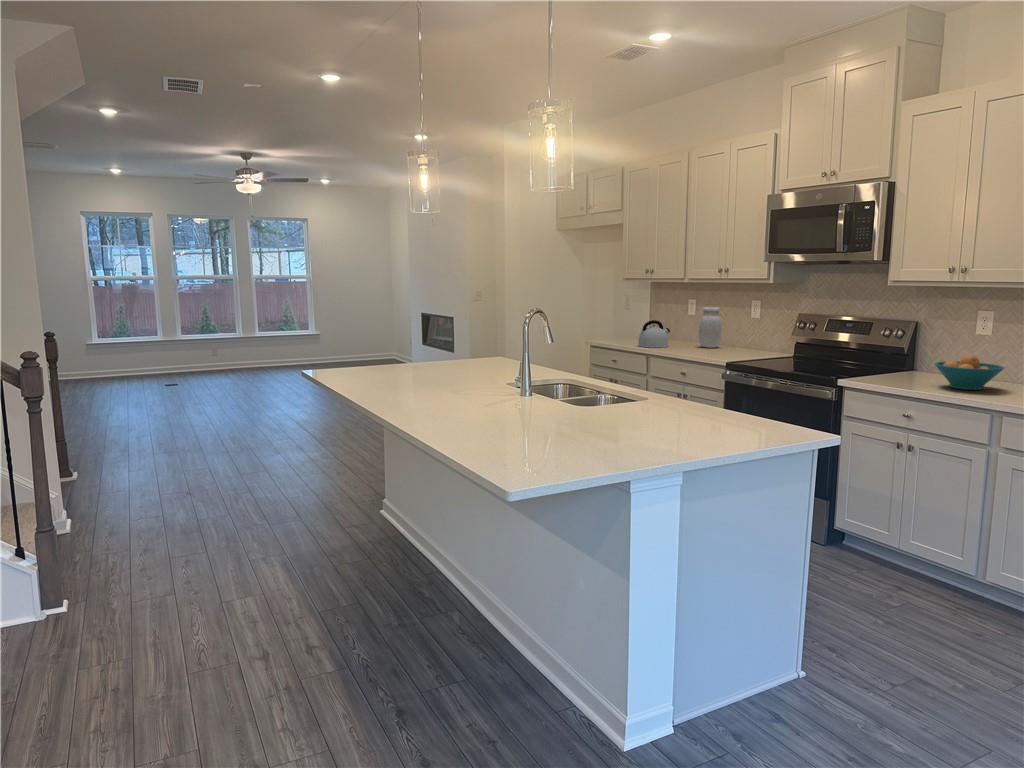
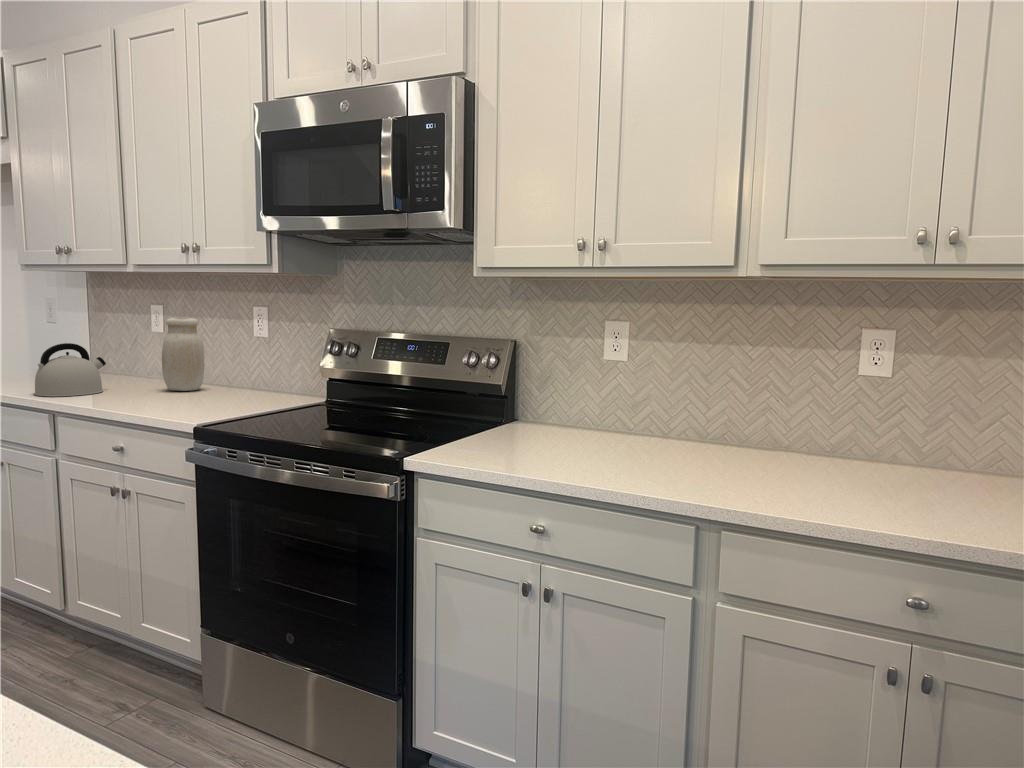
fruit bowl: present [935,355,1004,390] -> none [567,399,677,466]

